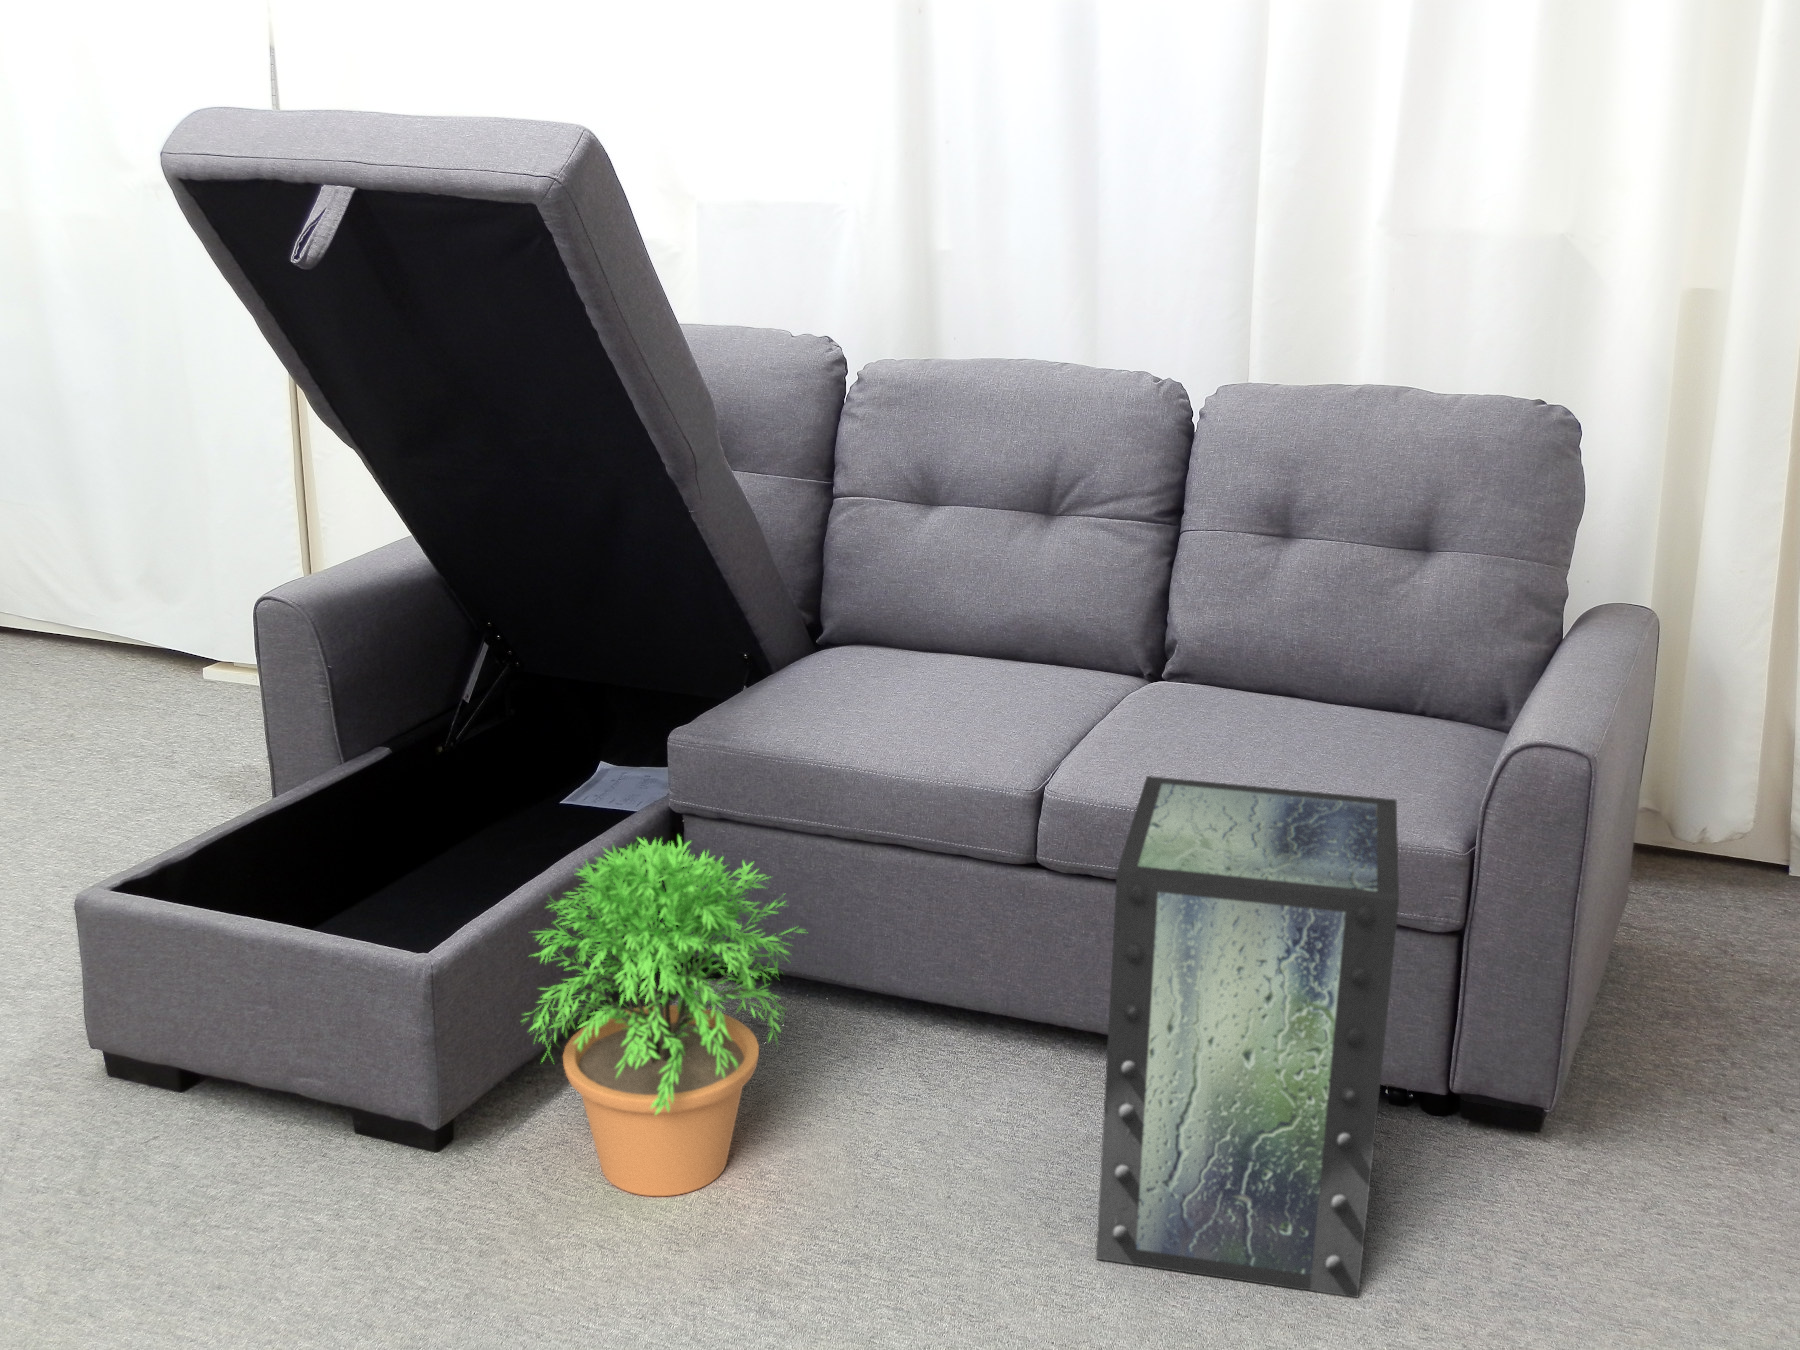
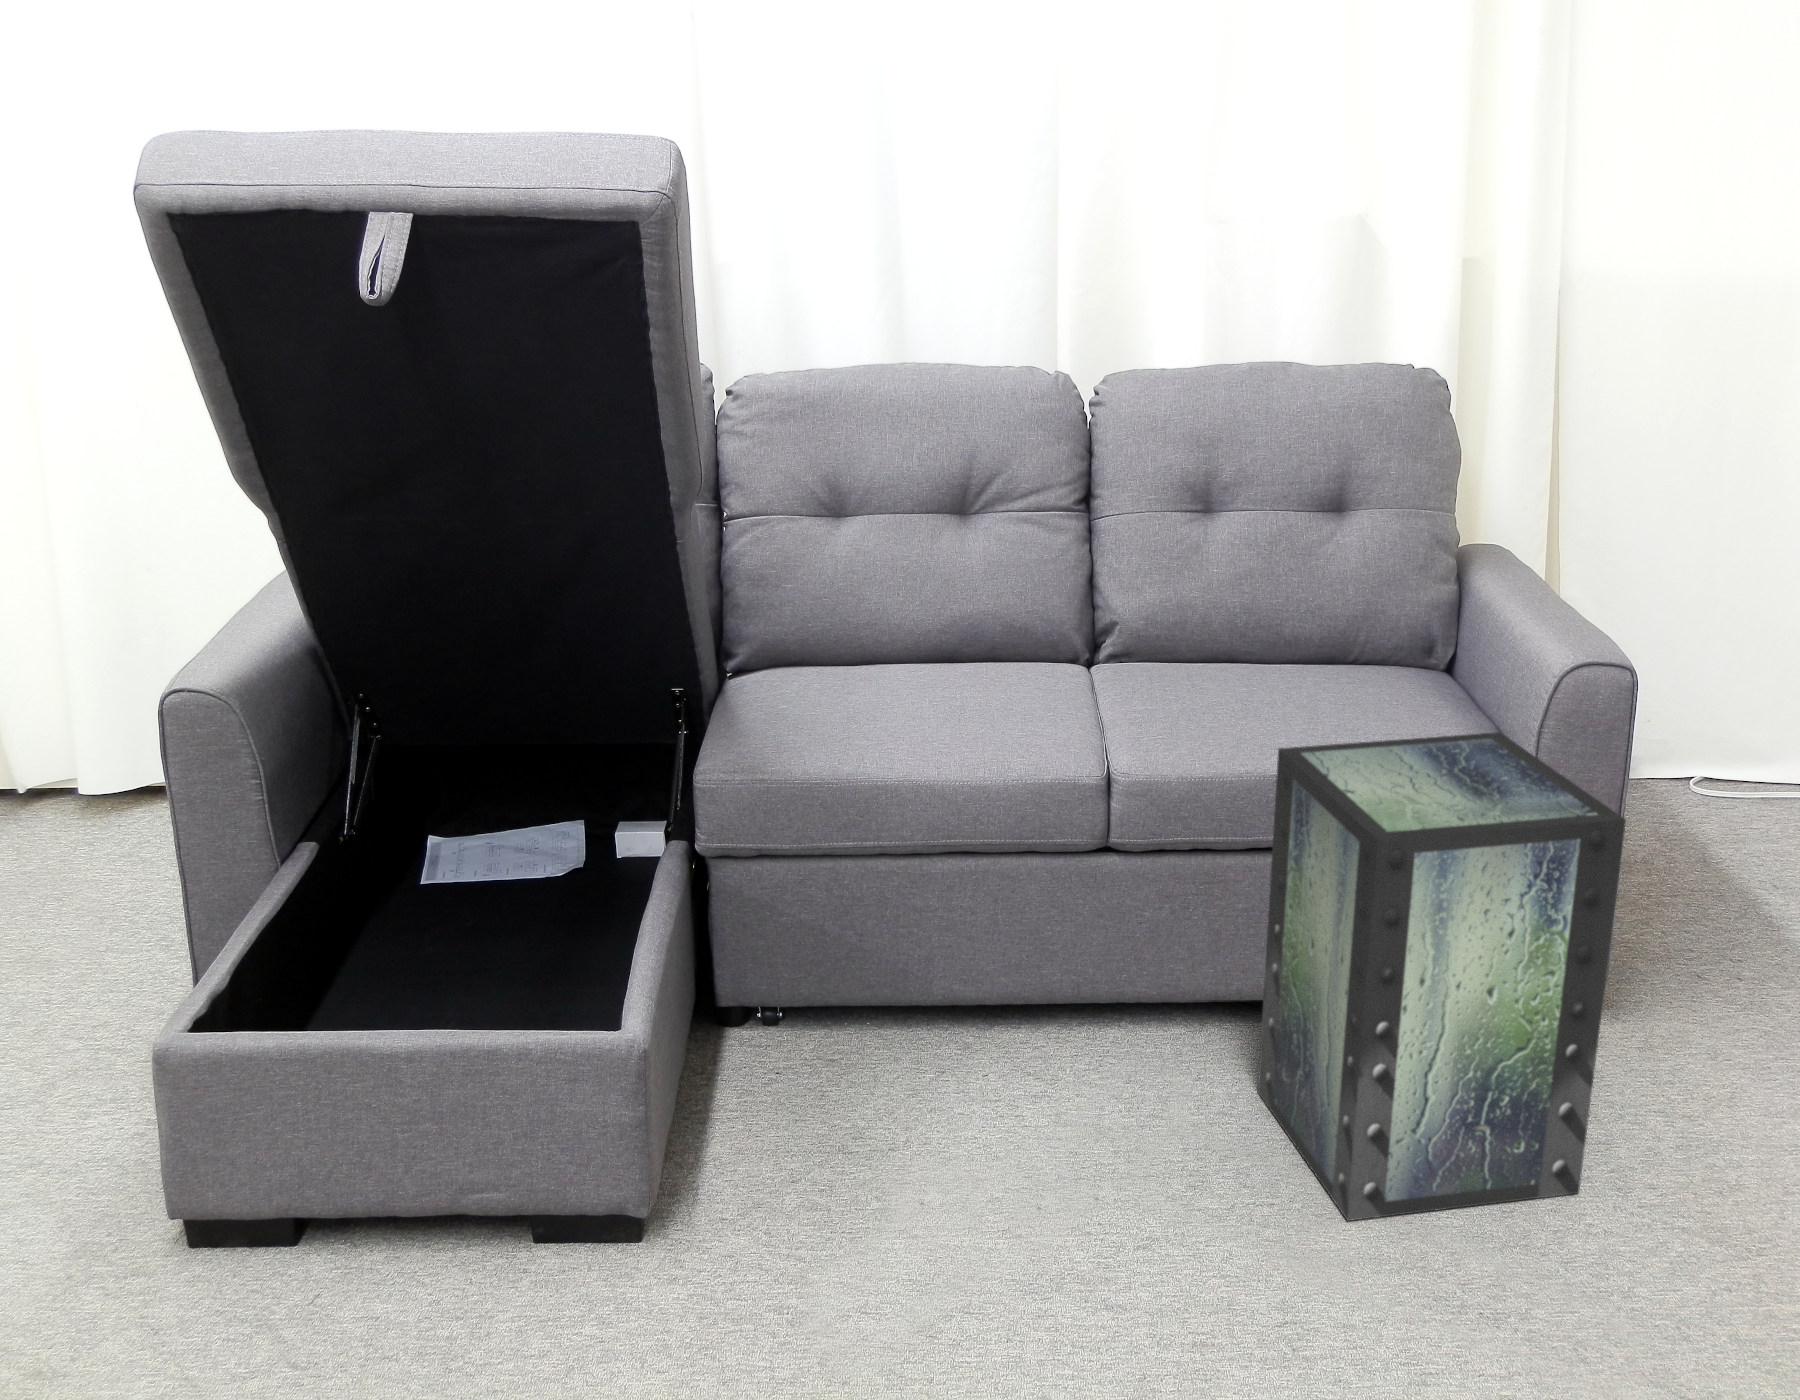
potted plant: present [525,836,801,1196] -> none [730,891,1011,1280]

